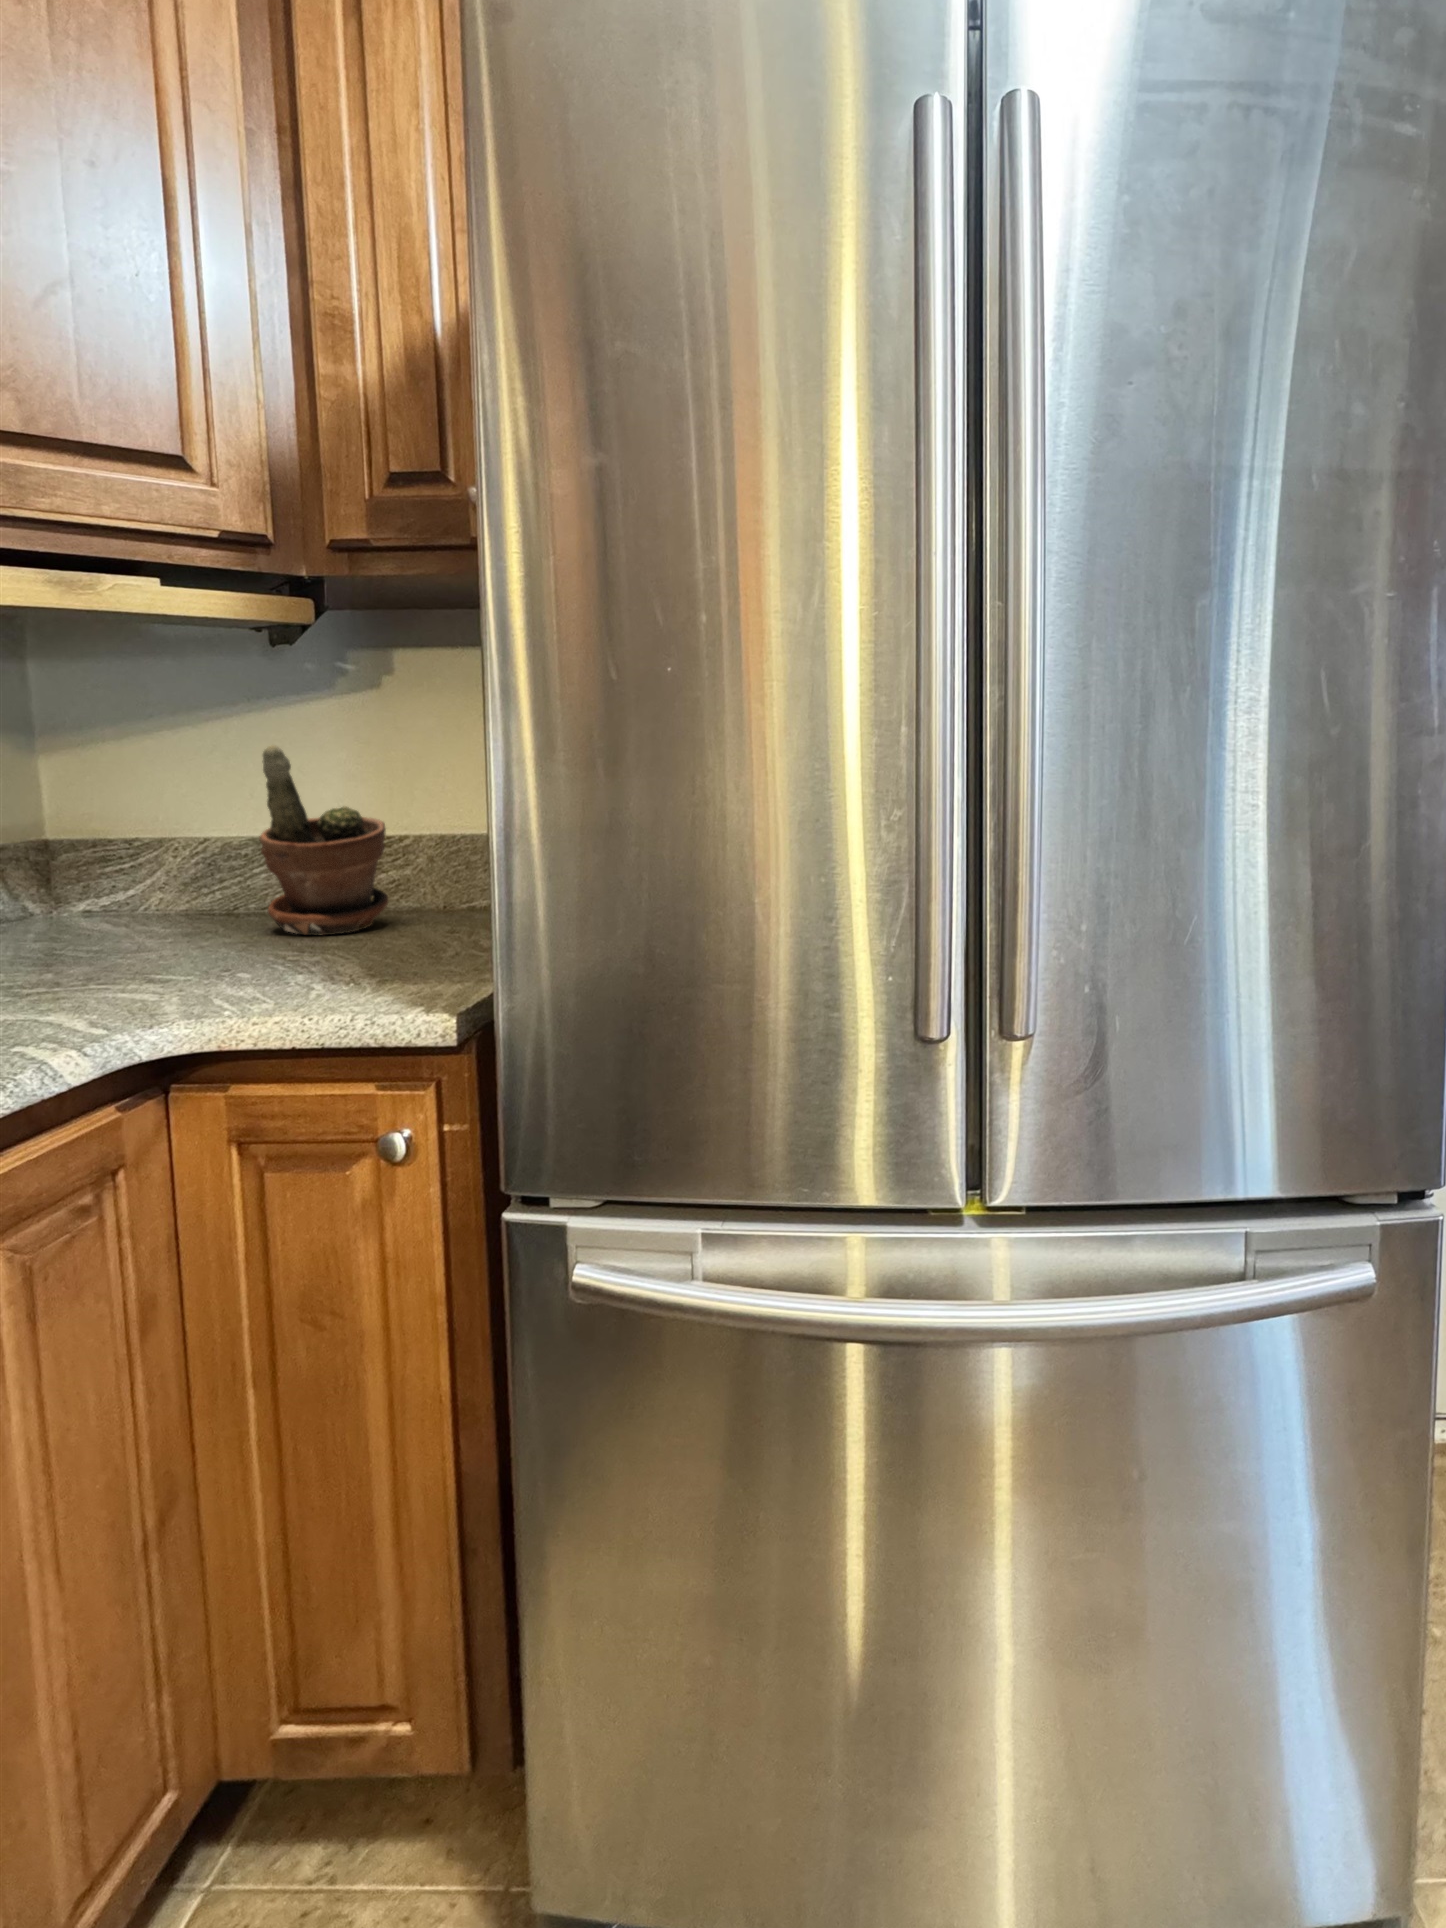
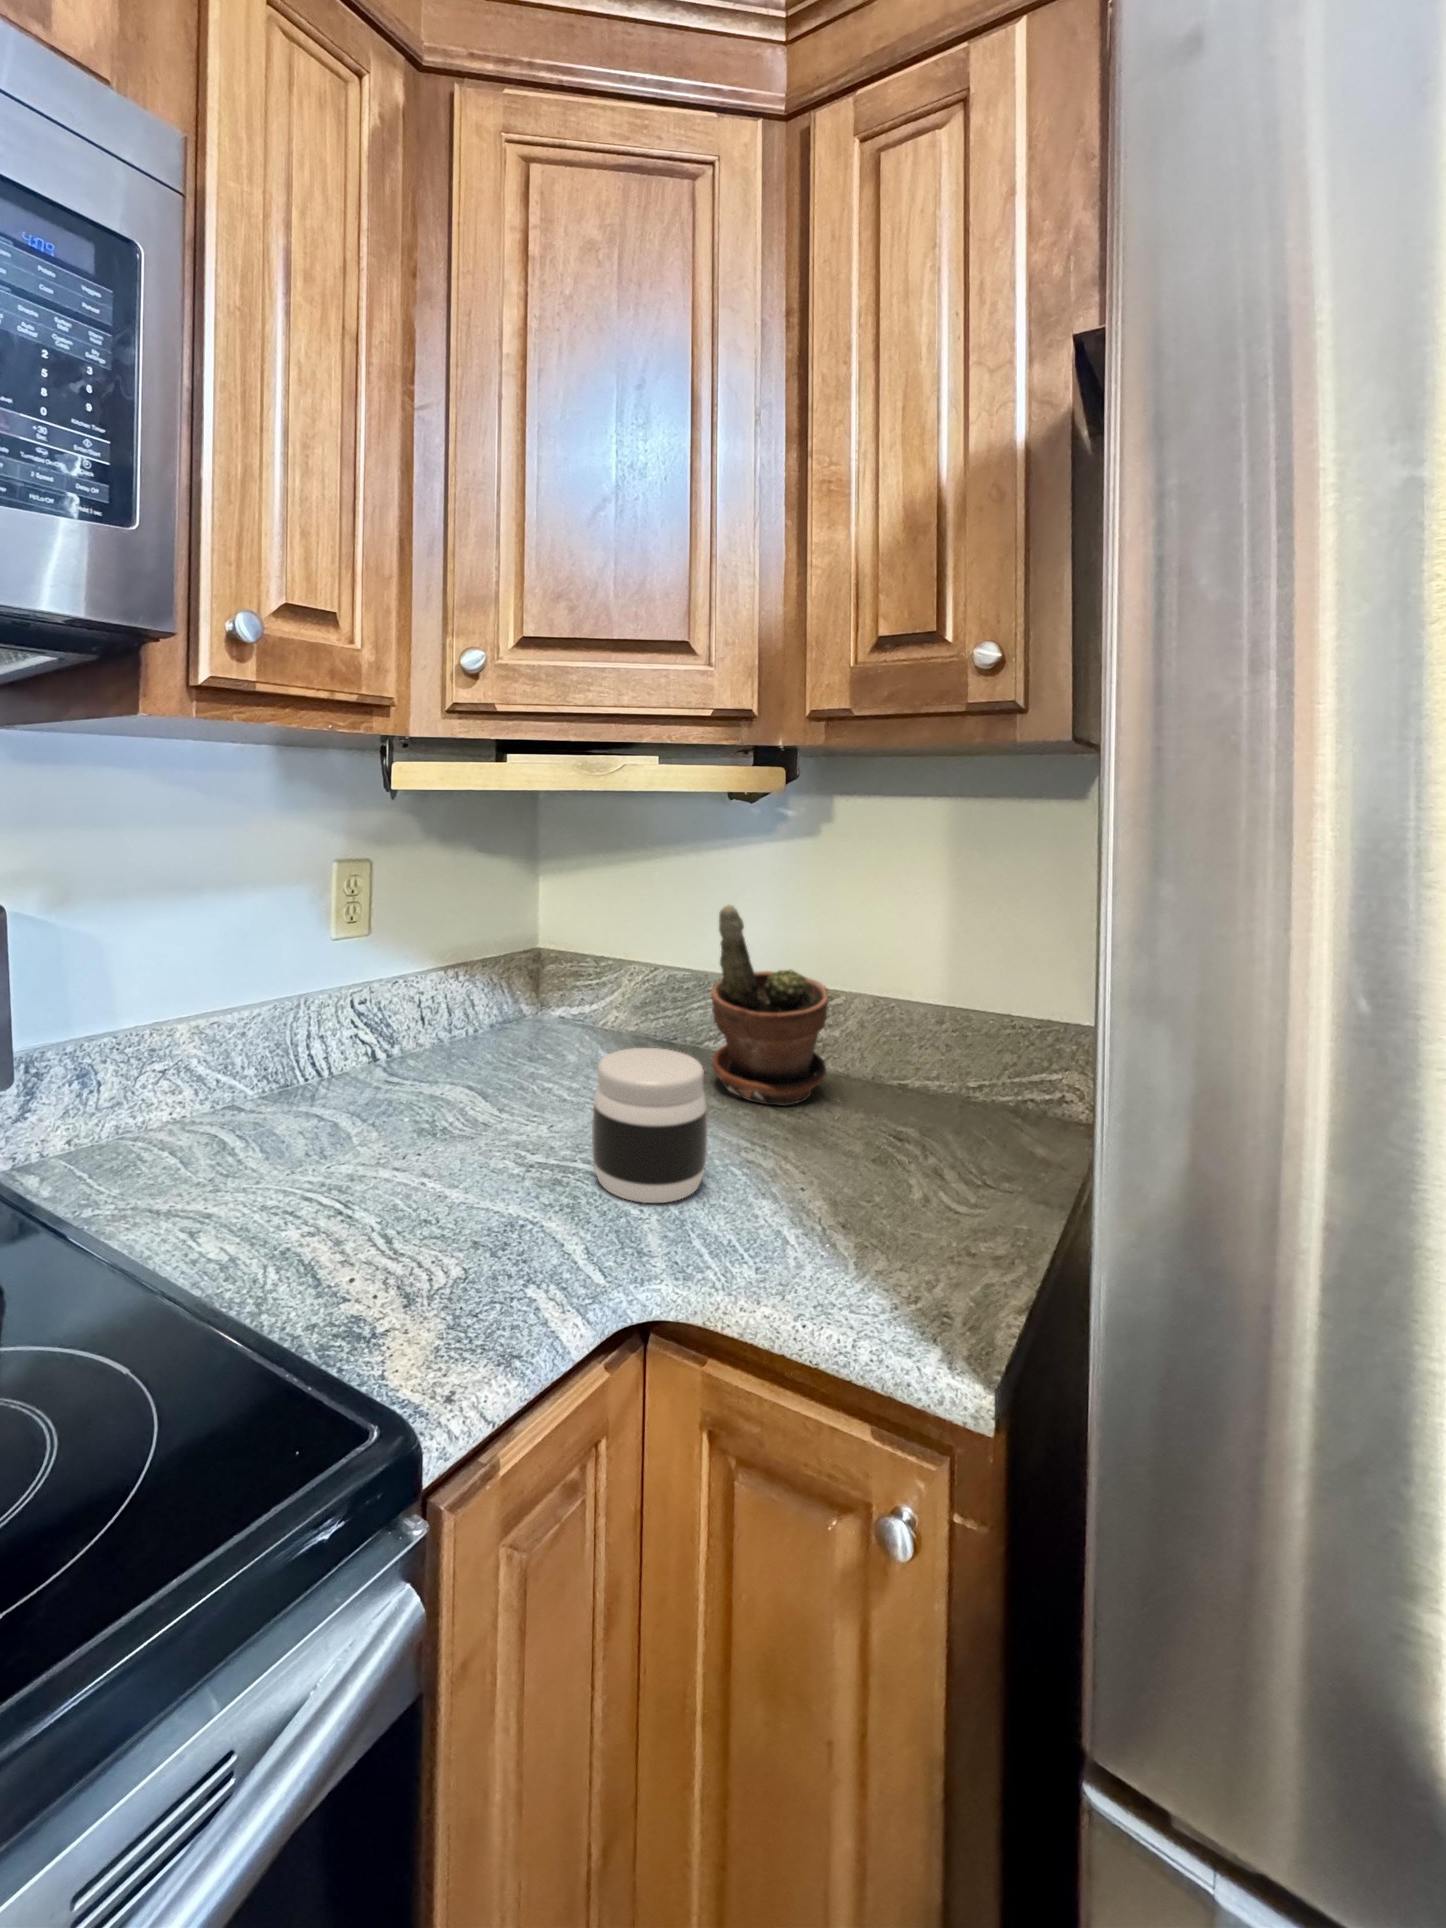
jar: none [120,864,243,990] -> present [592,1048,708,1203]

